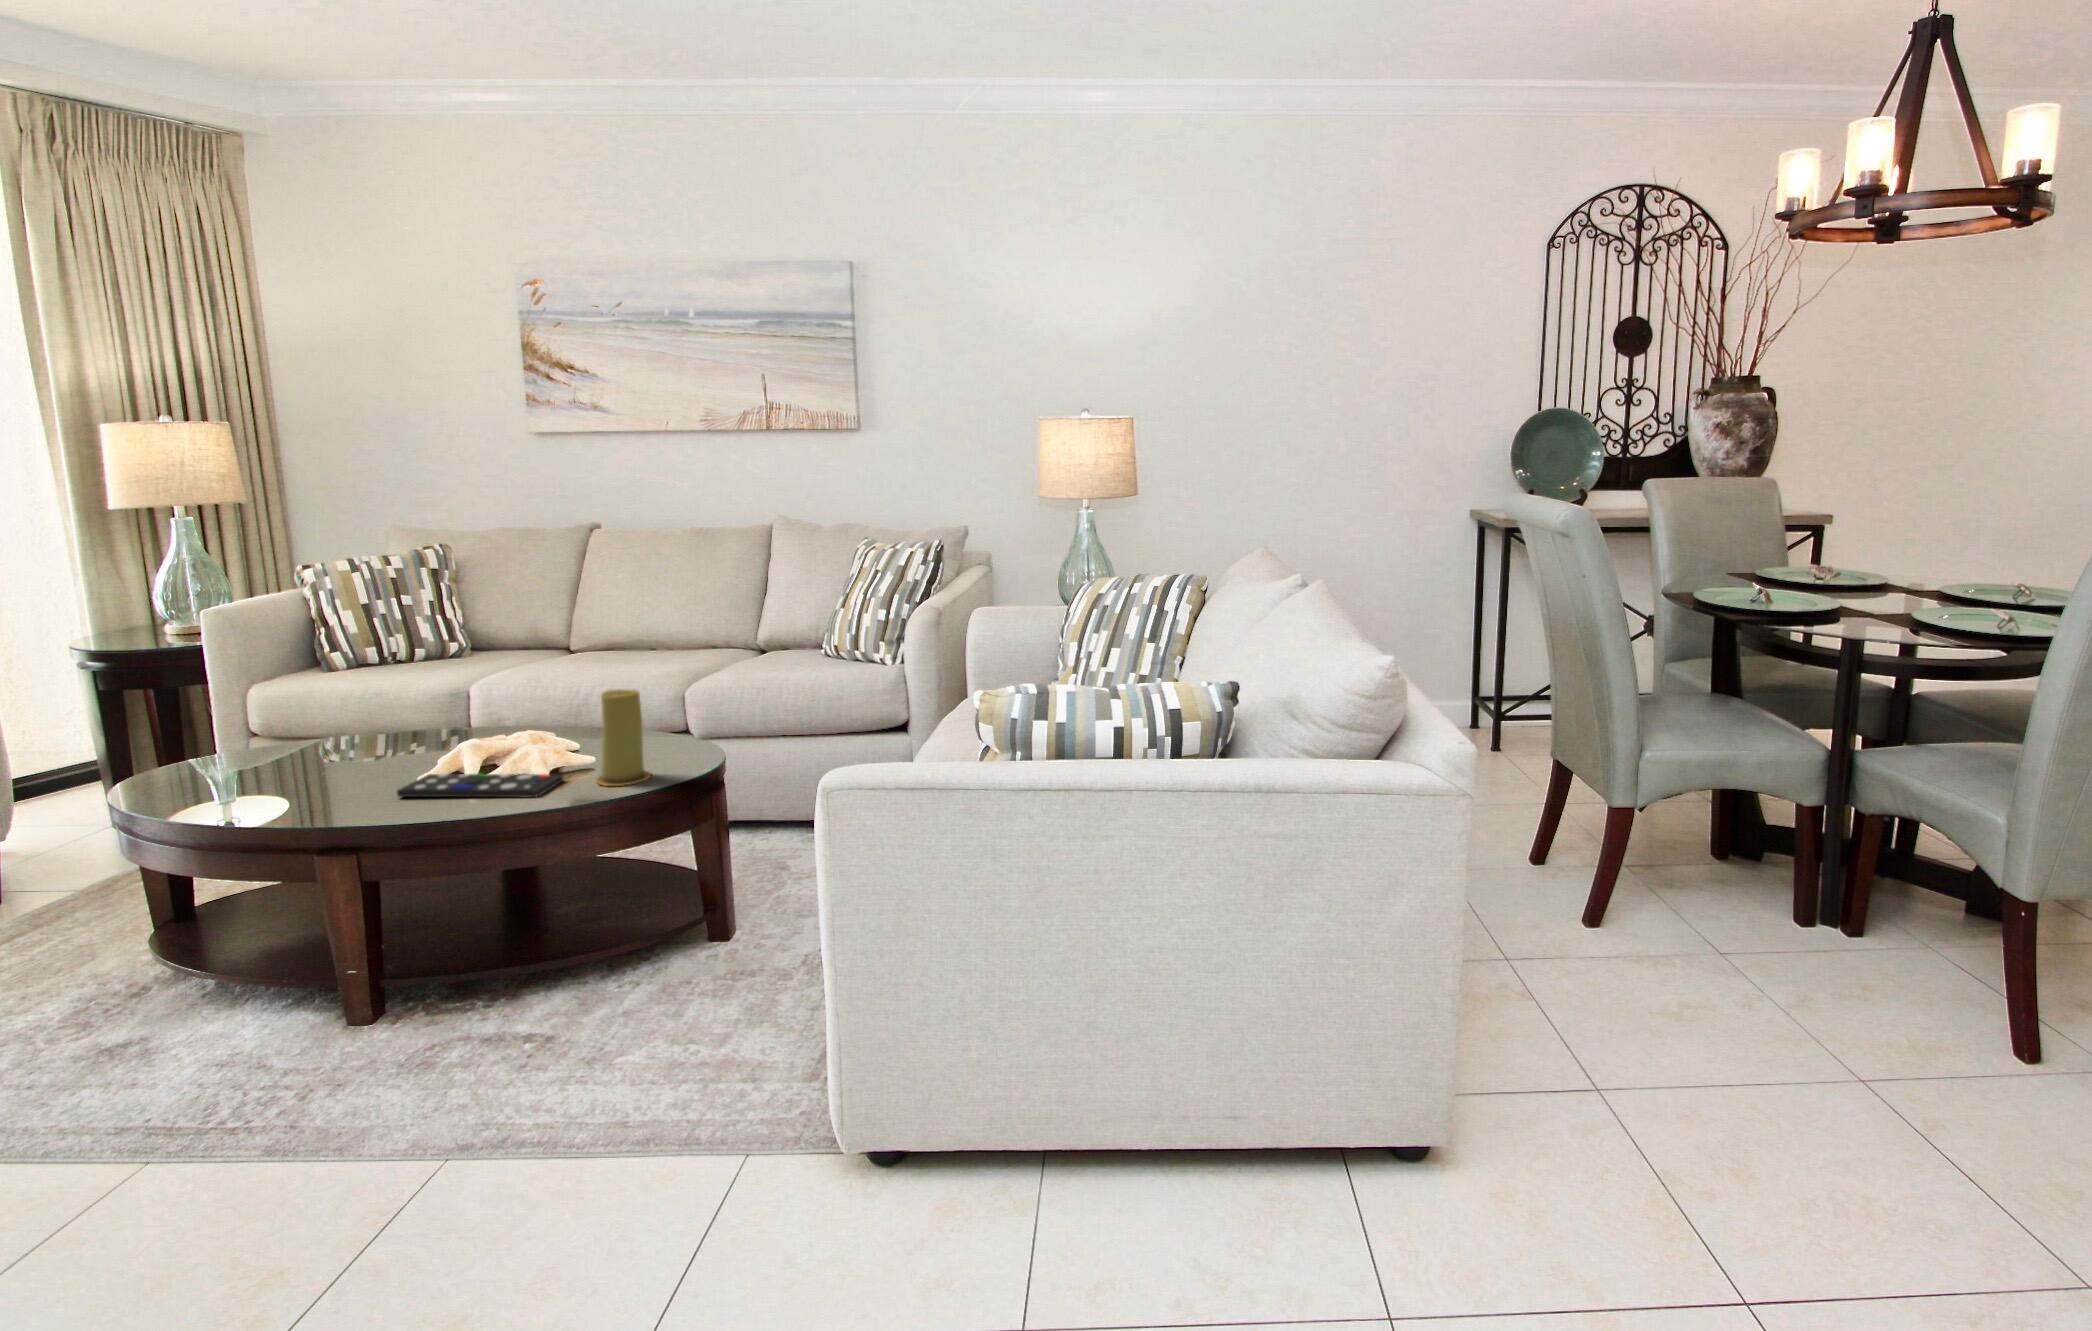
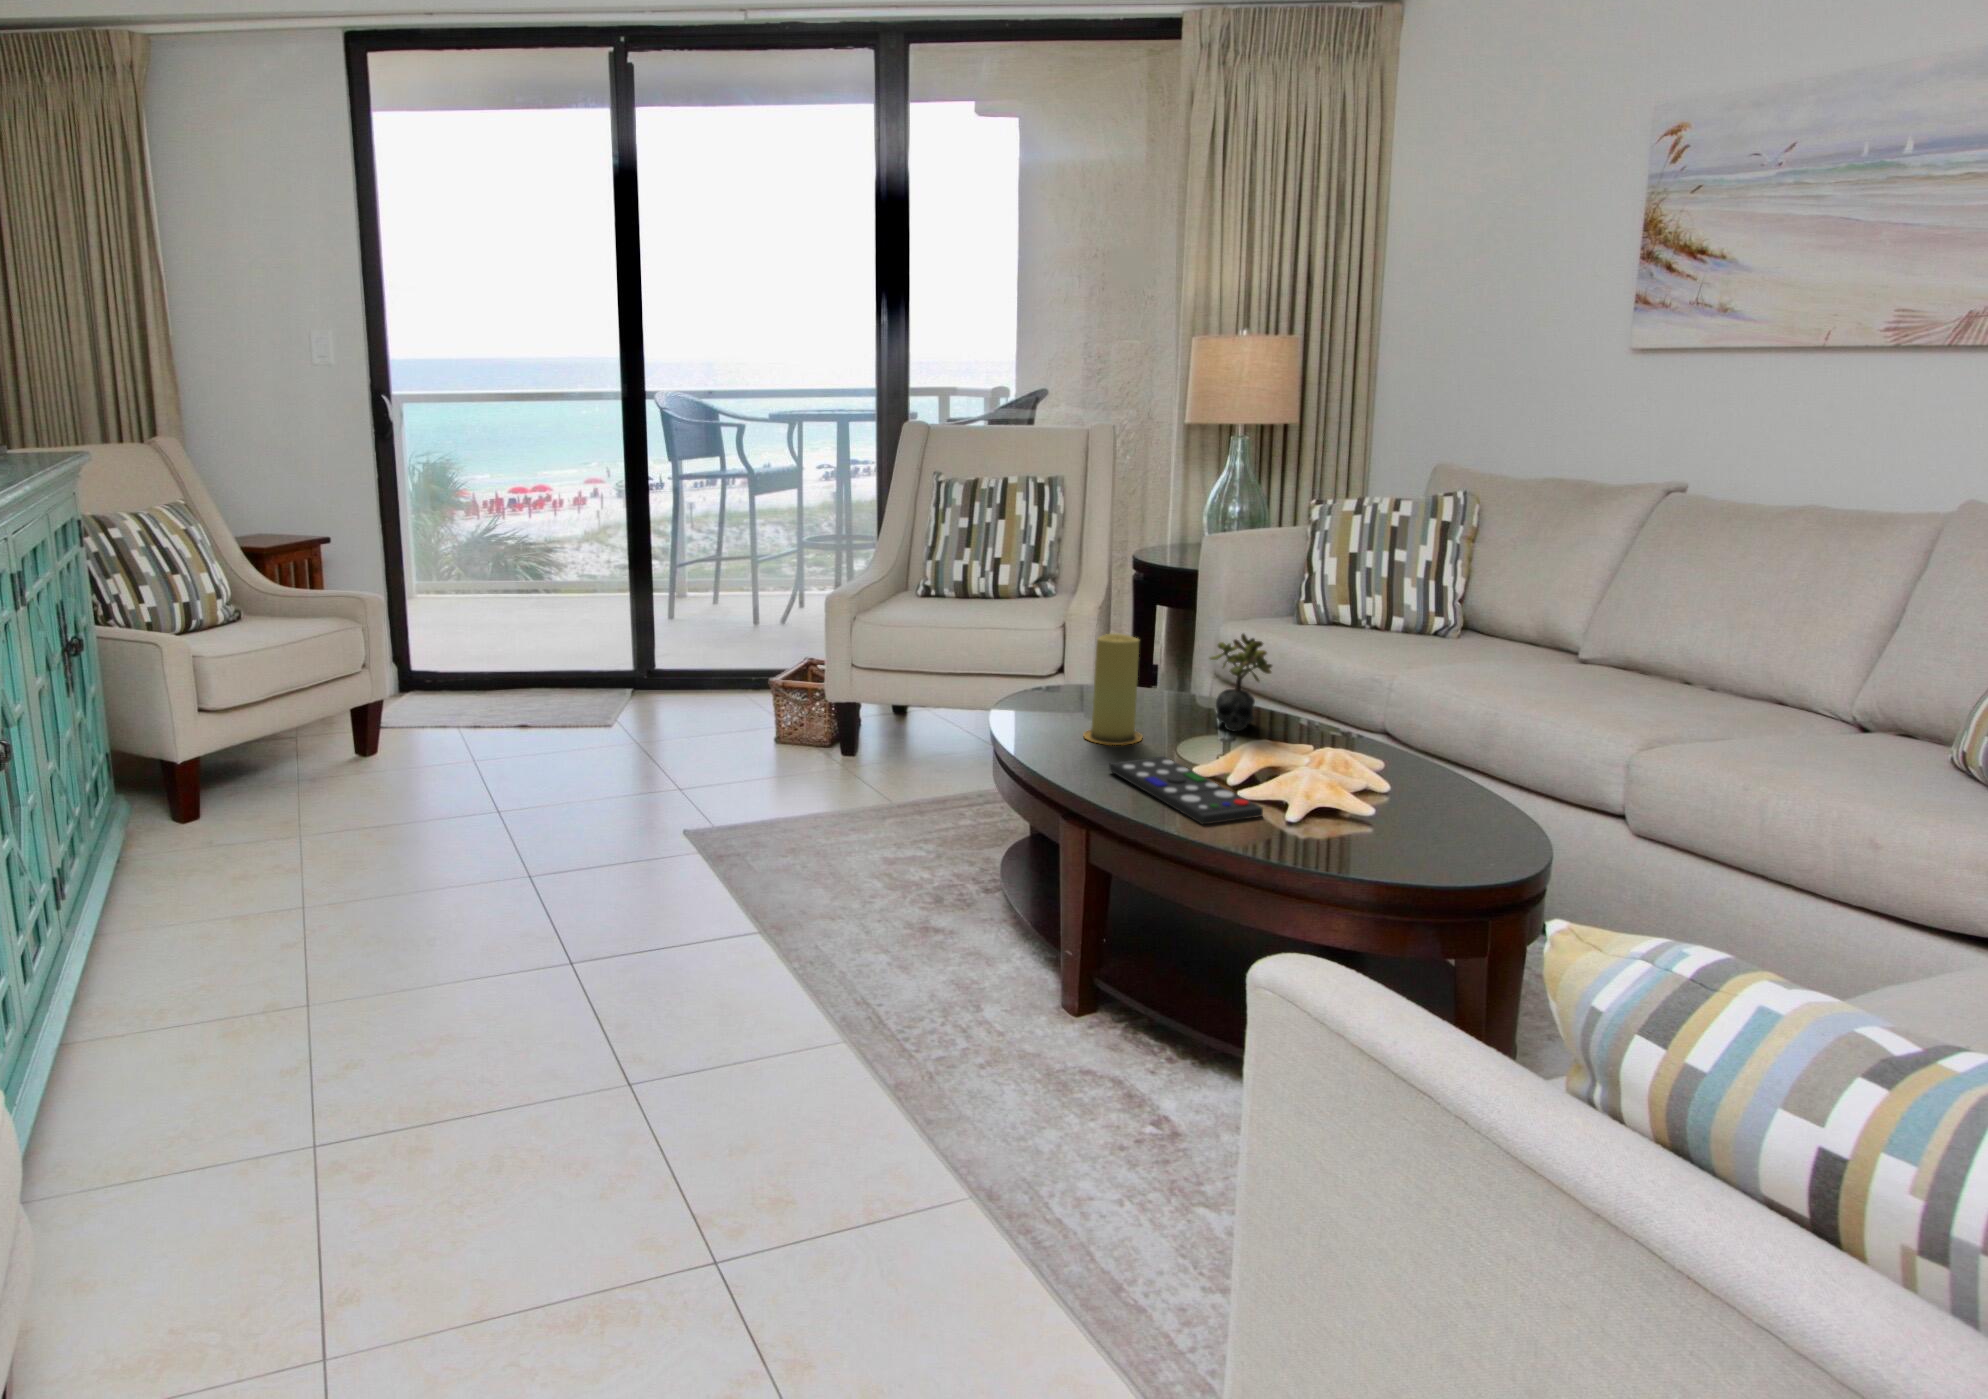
succulent plant: none [390,673,451,750] -> present [1210,634,1272,731]
candle: present [596,690,651,786] -> present [1083,633,1142,745]

